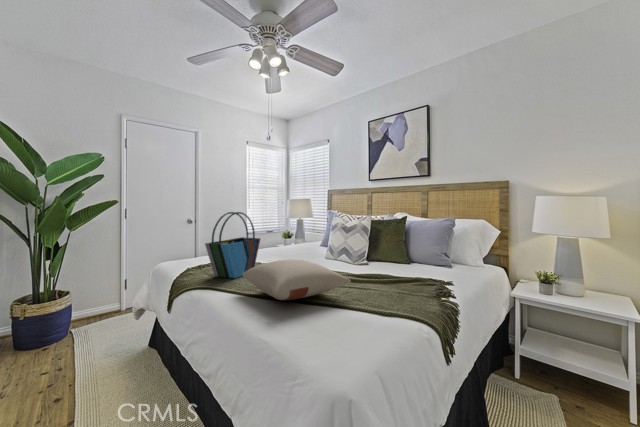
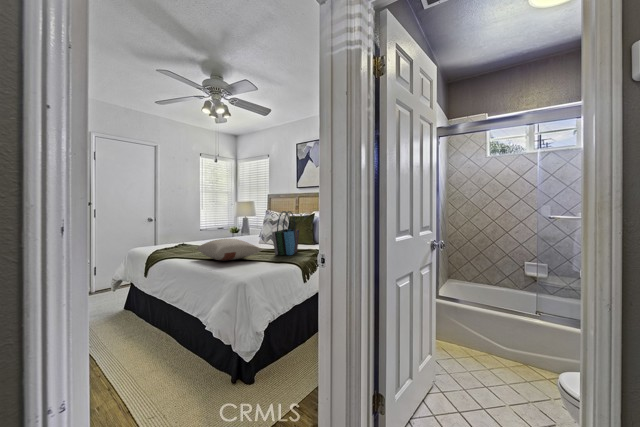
tote bag: present [205,212,260,278] -> present [272,211,300,255]

